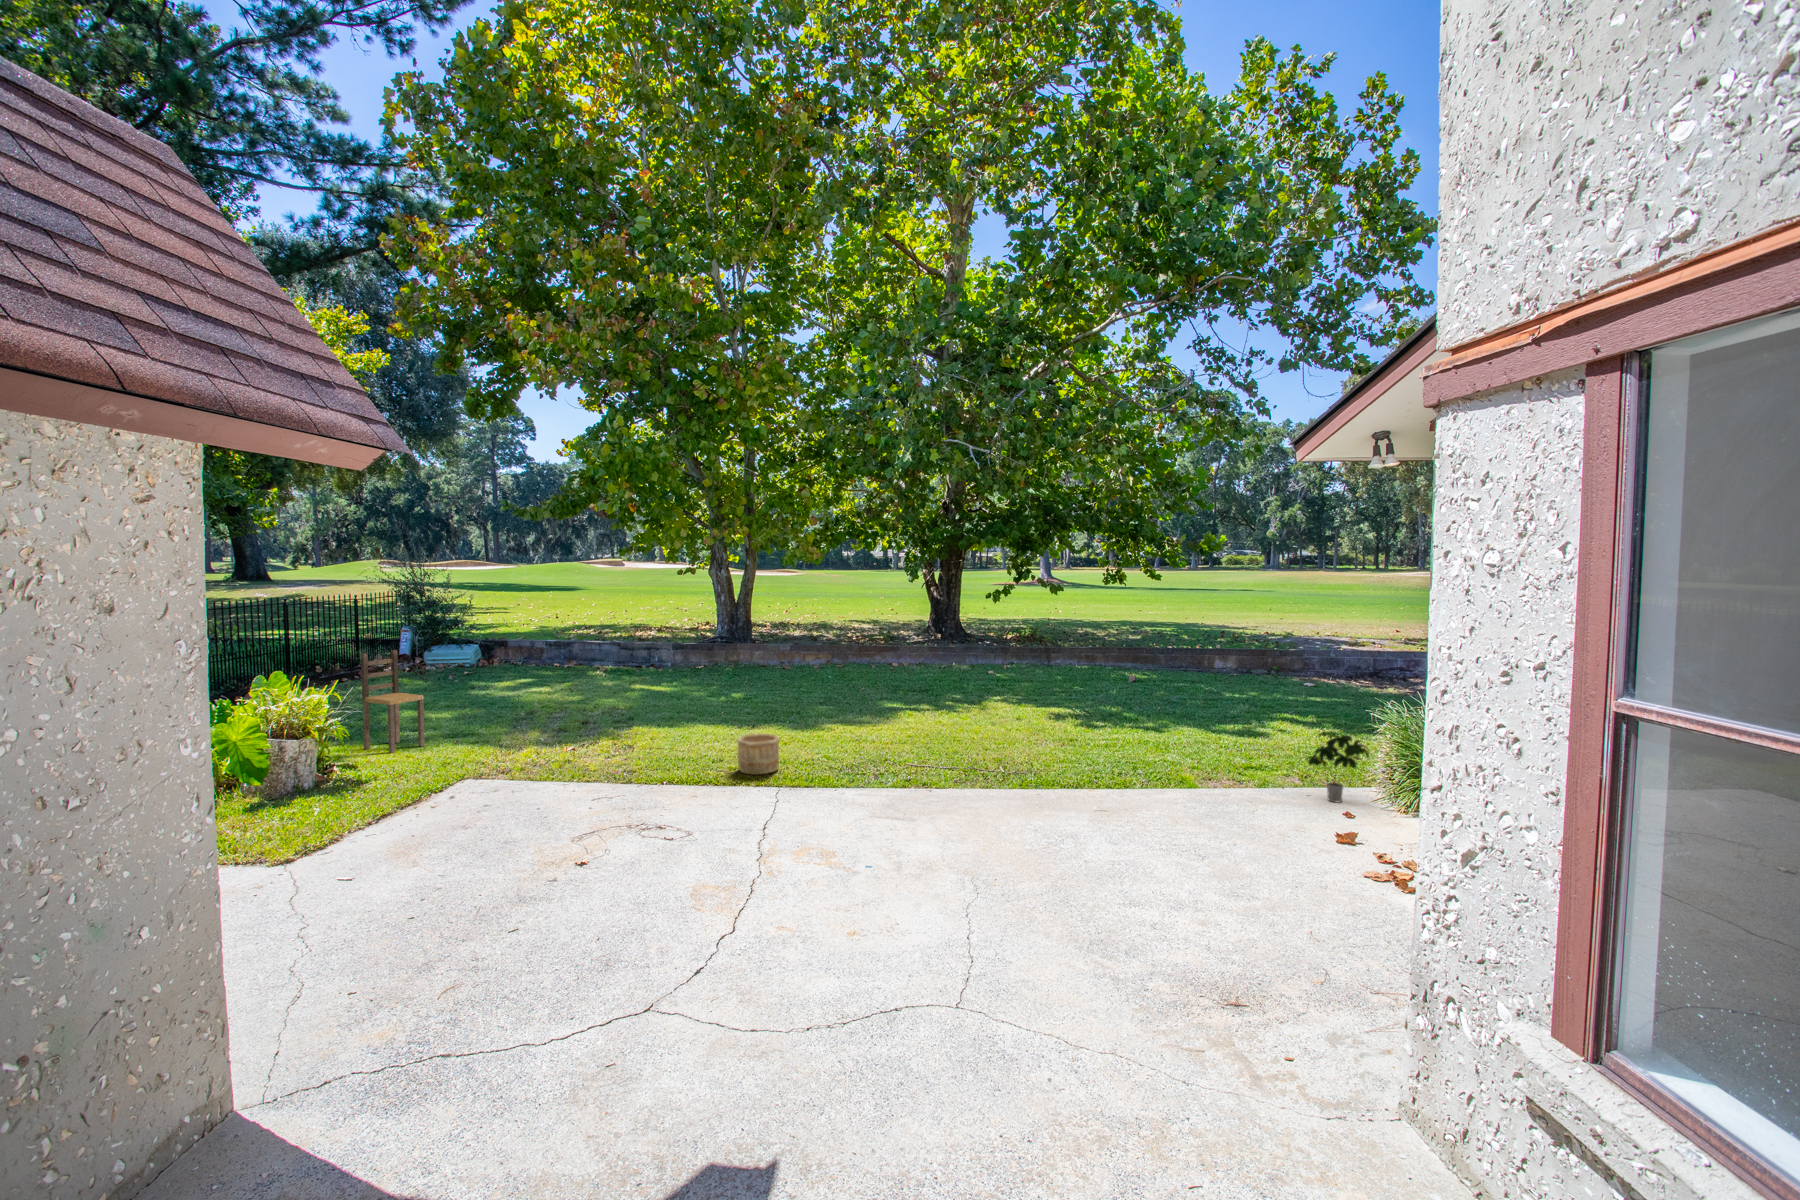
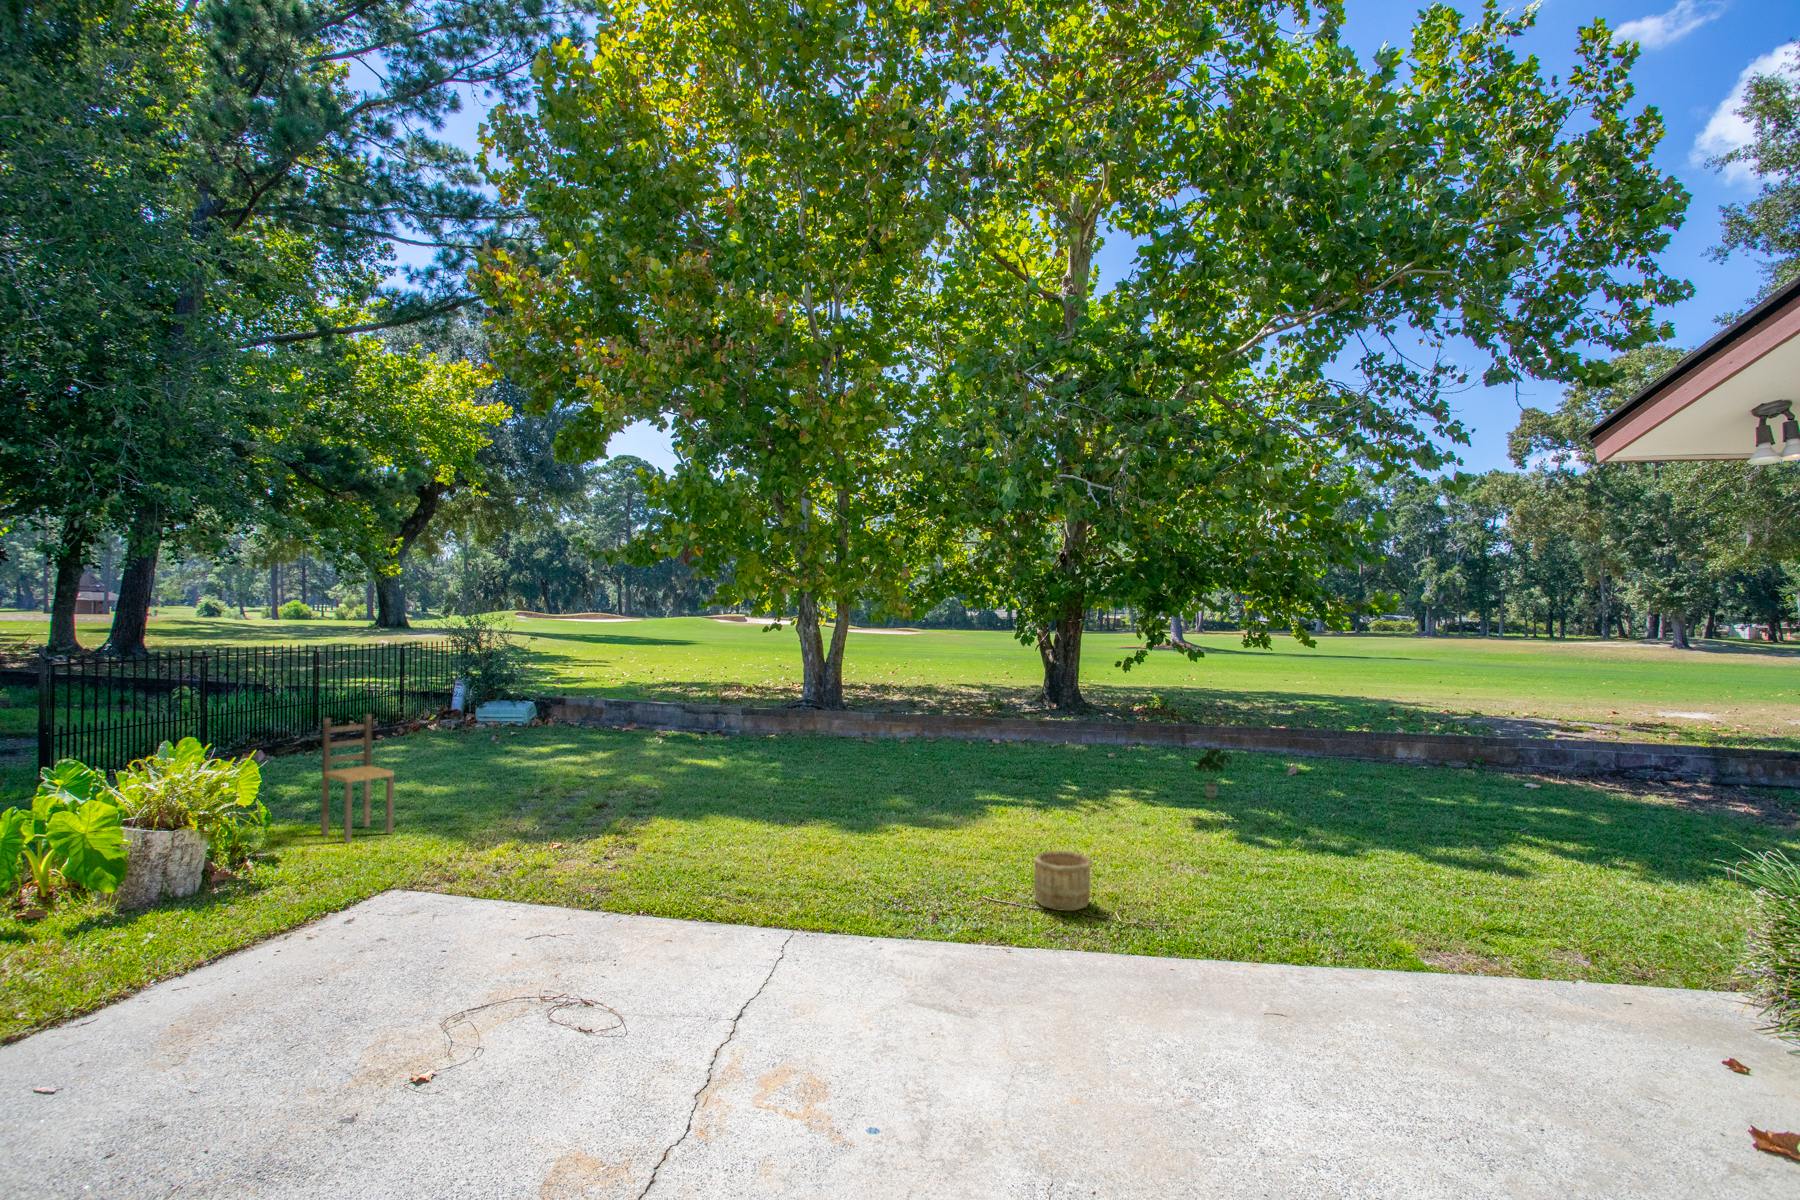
potted plant: present [1307,732,1369,802] -> present [1194,747,1231,798]
wooden bucket: present [737,733,779,775] -> present [1033,851,1092,911]

